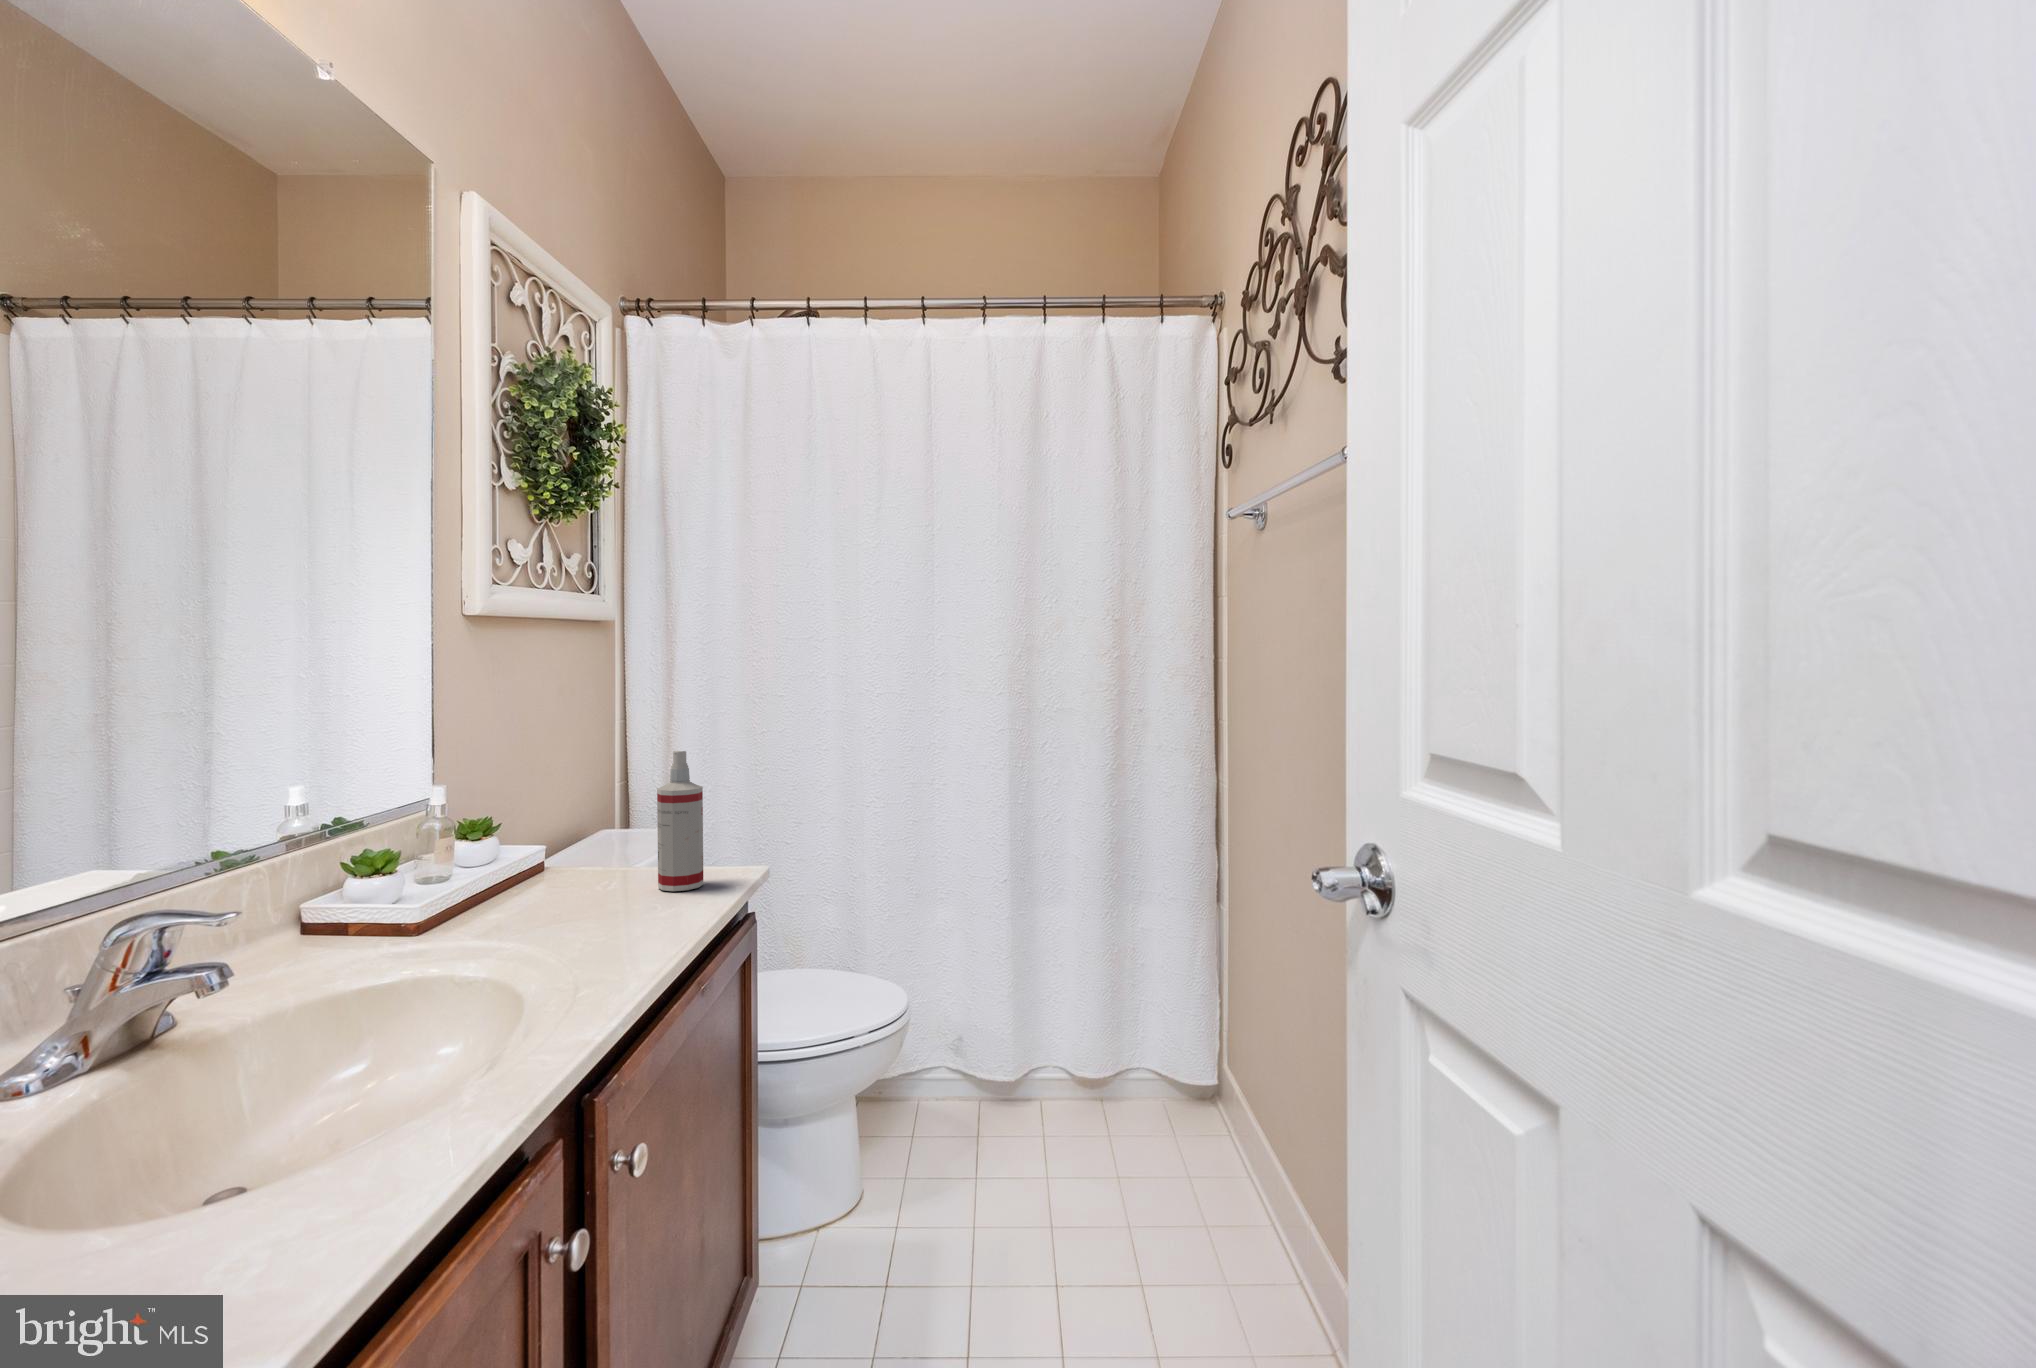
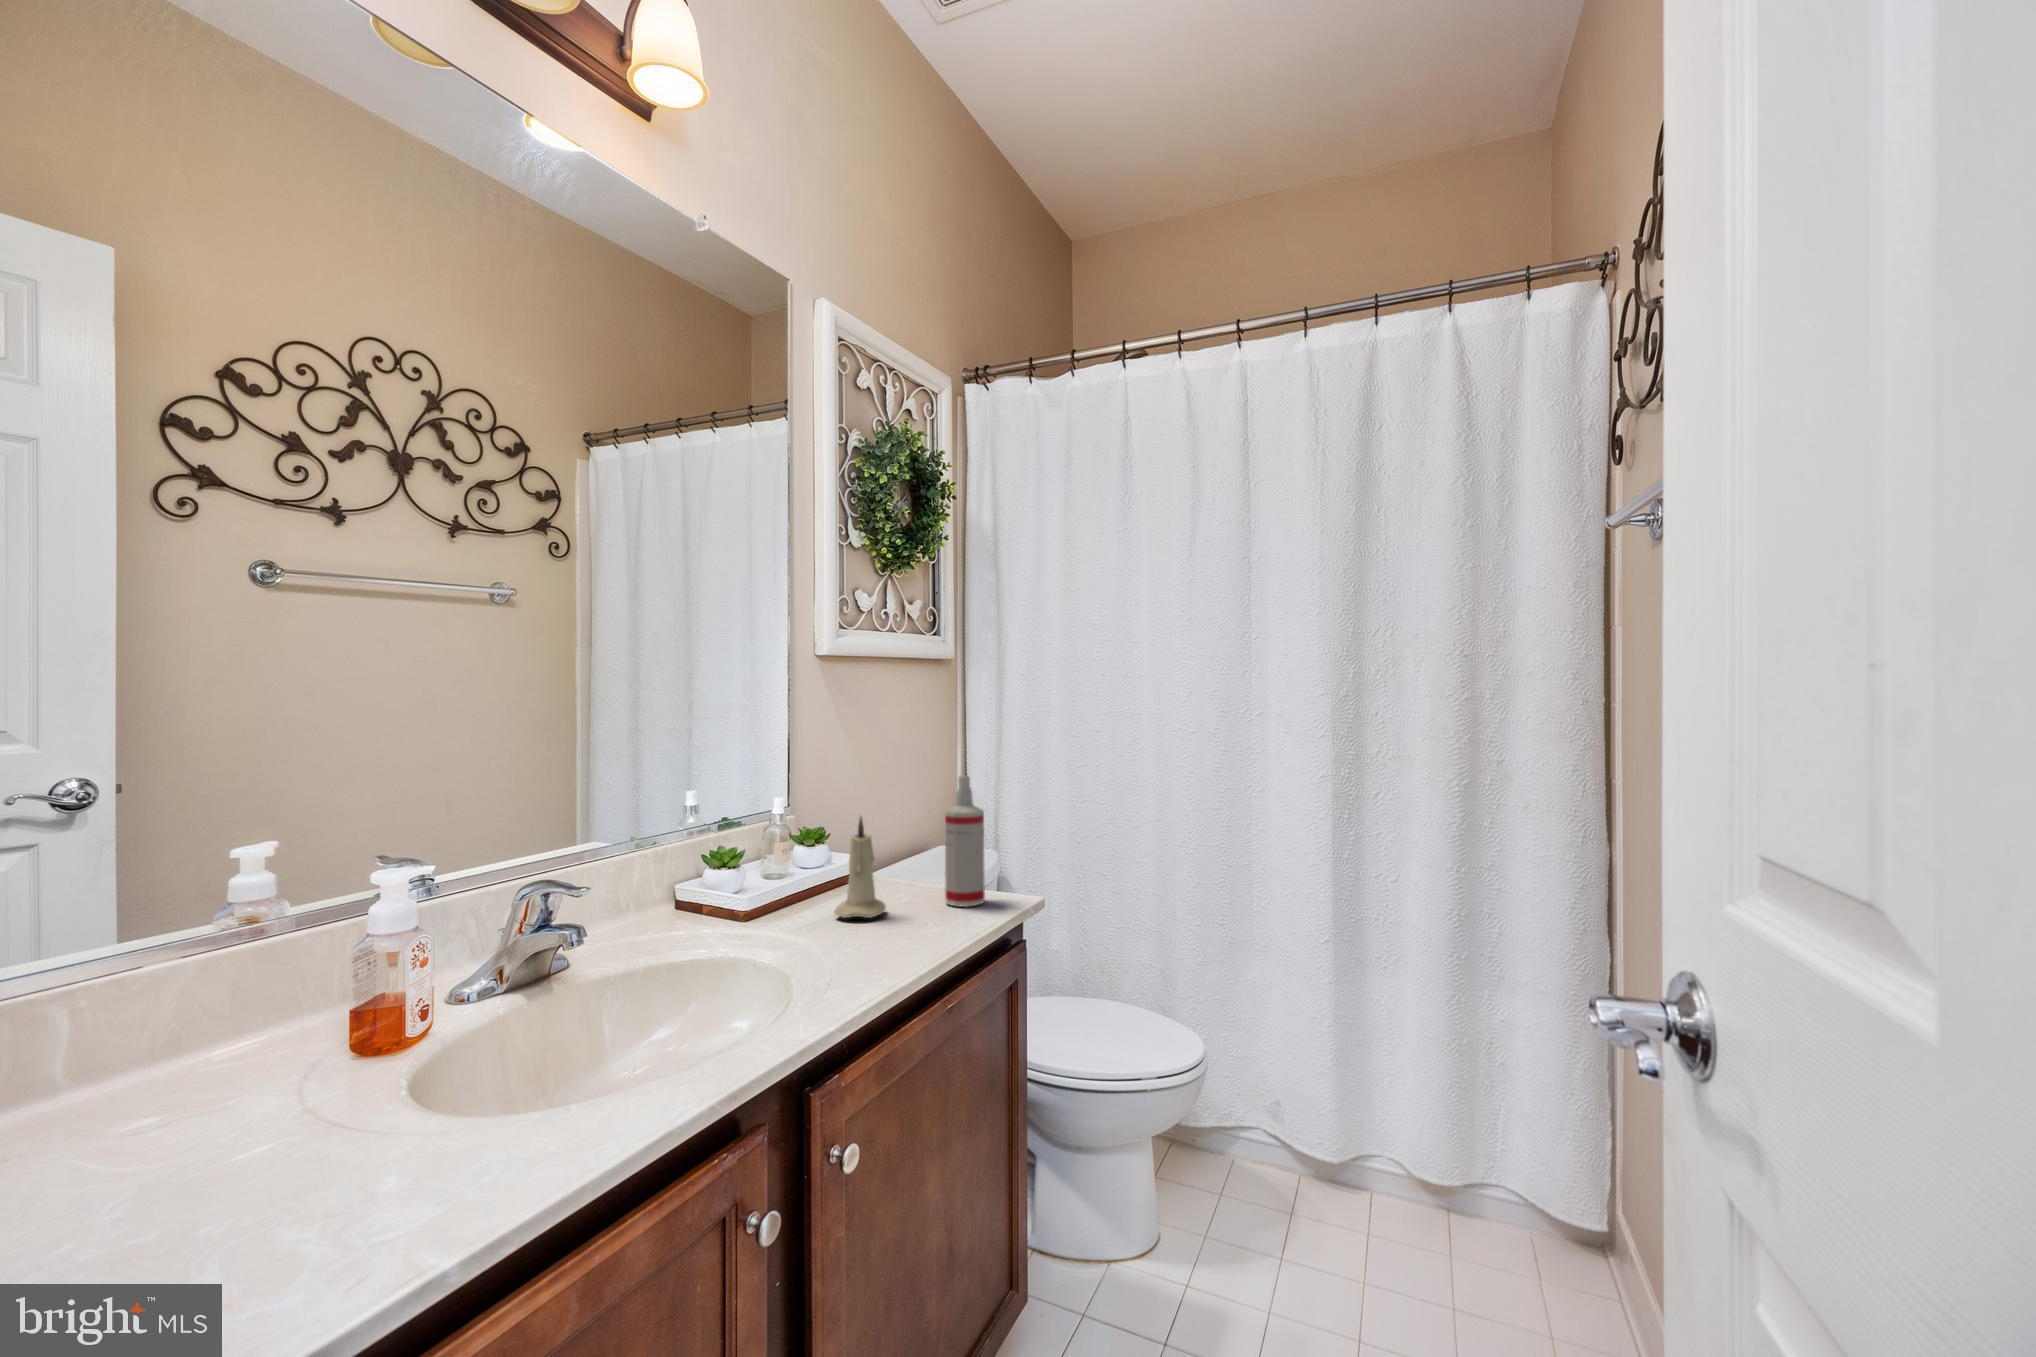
candle: none [532,798,596,916] -> present [834,817,886,918]

